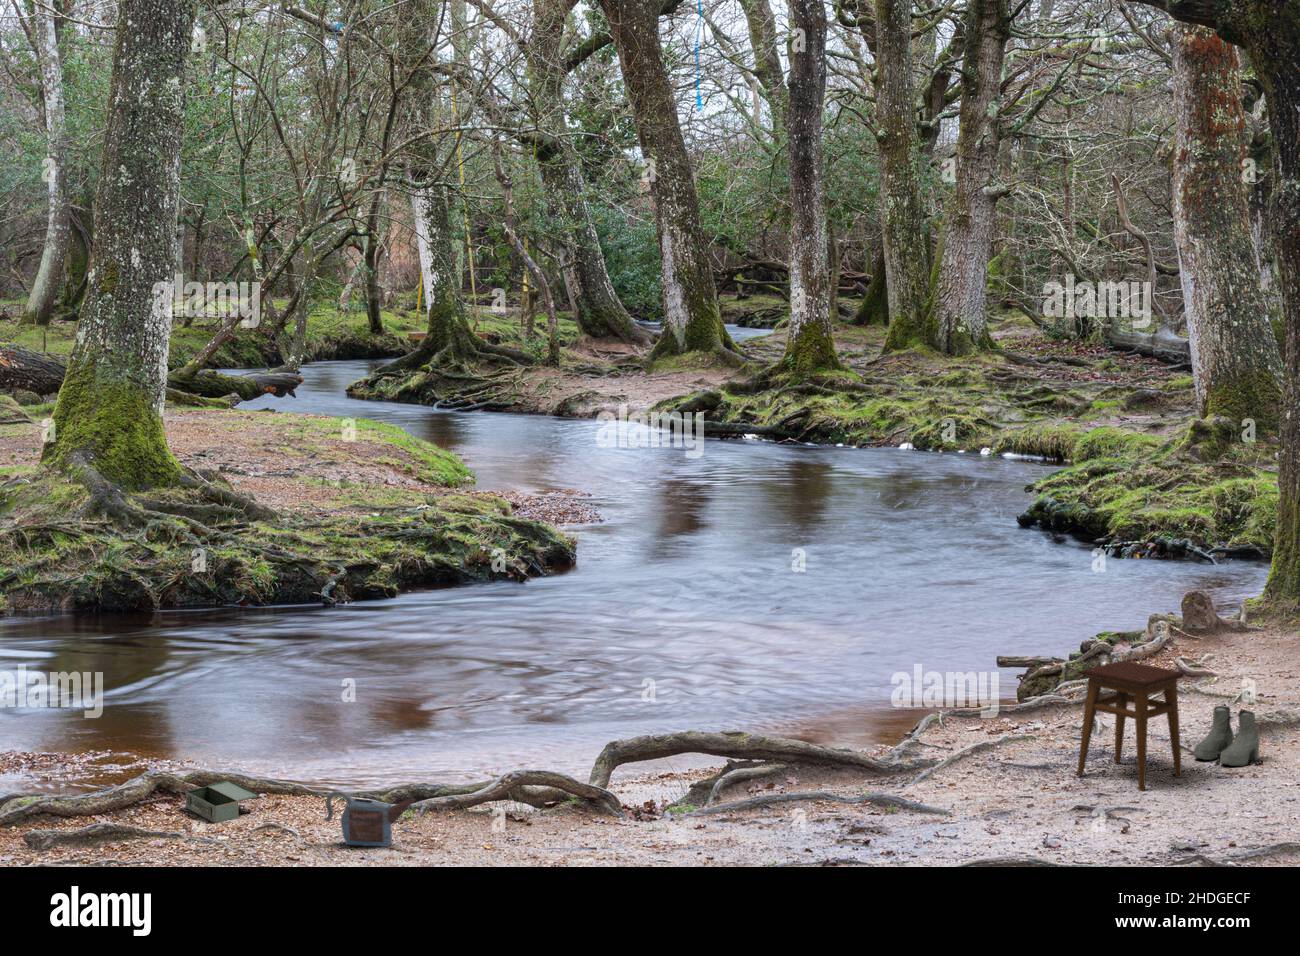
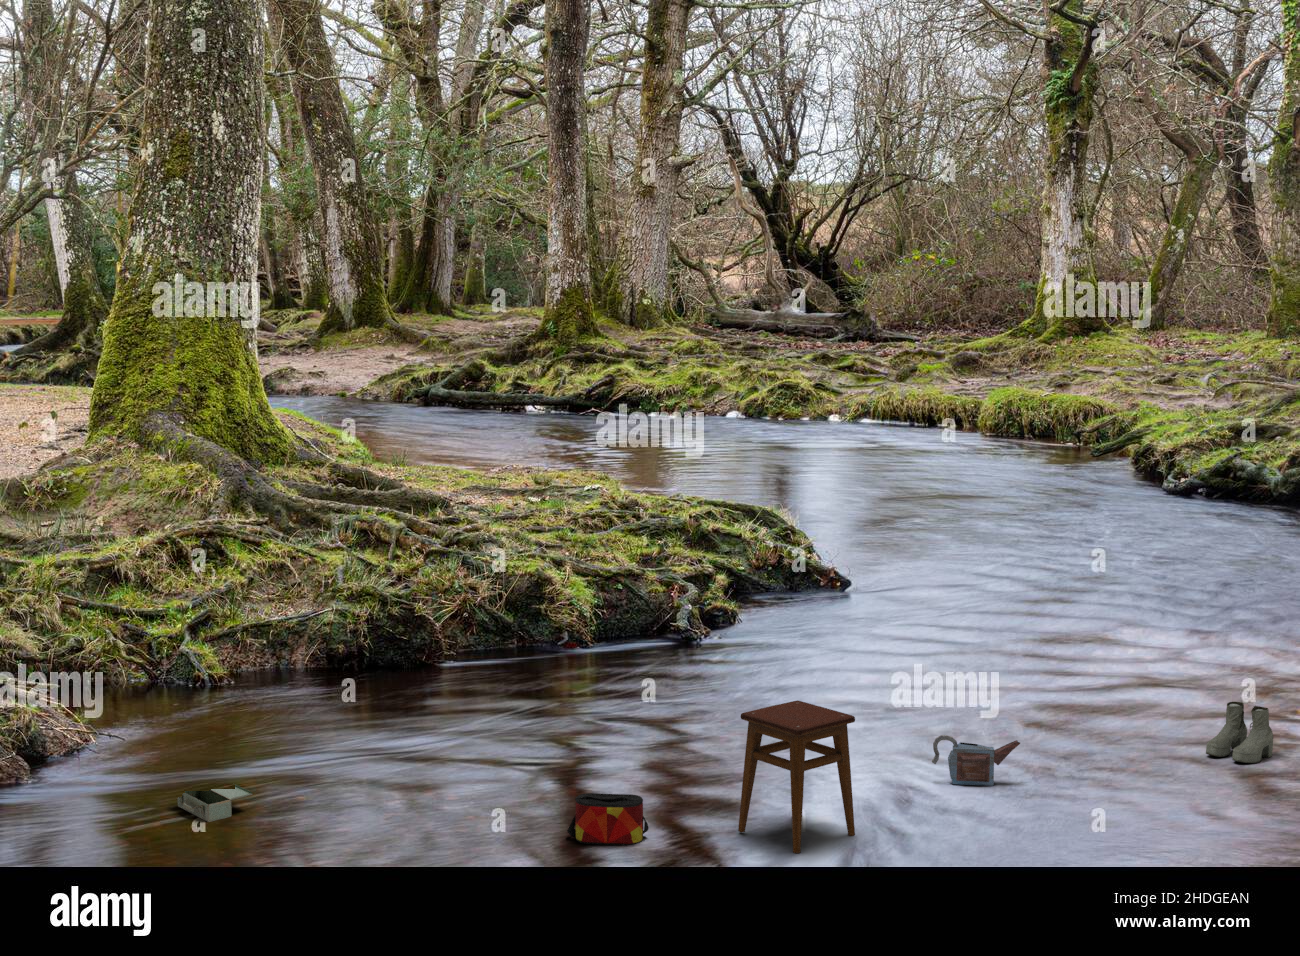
stool: present [1077,661,1184,791] -> present [738,700,855,853]
watering can: present [326,791,416,847] -> present [932,735,1020,786]
bag: none [569,794,649,846] -> present [567,793,648,846]

